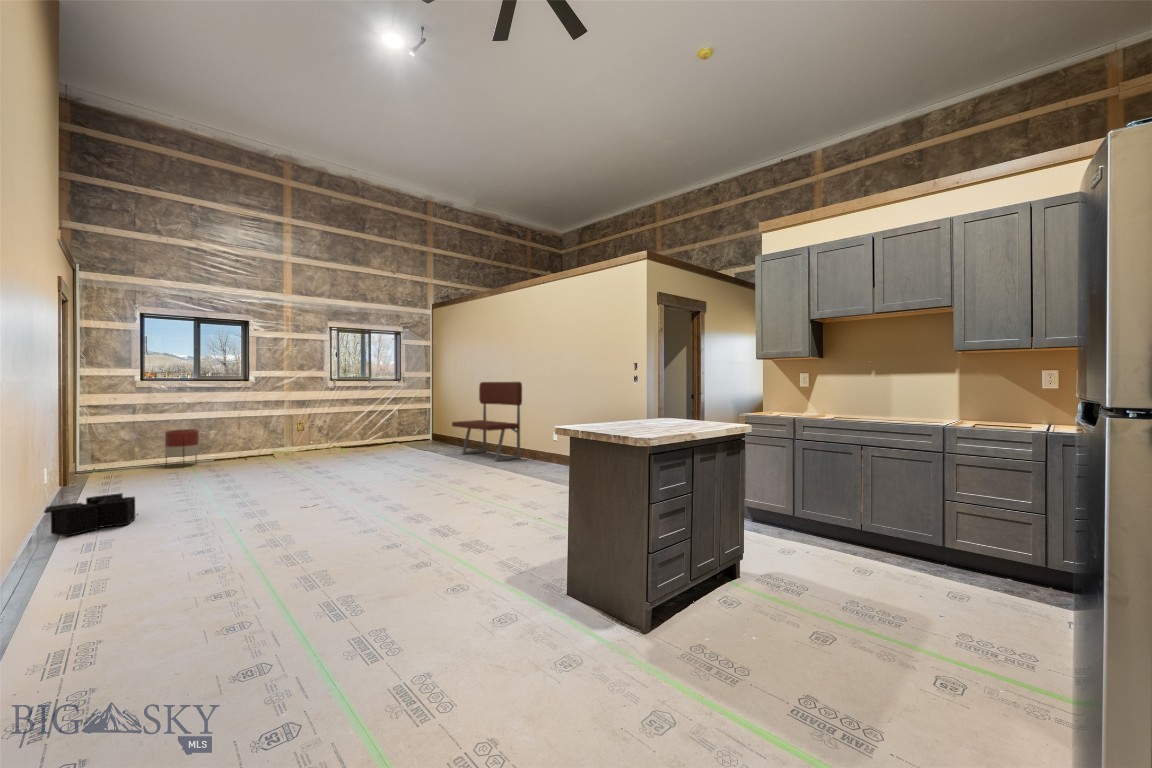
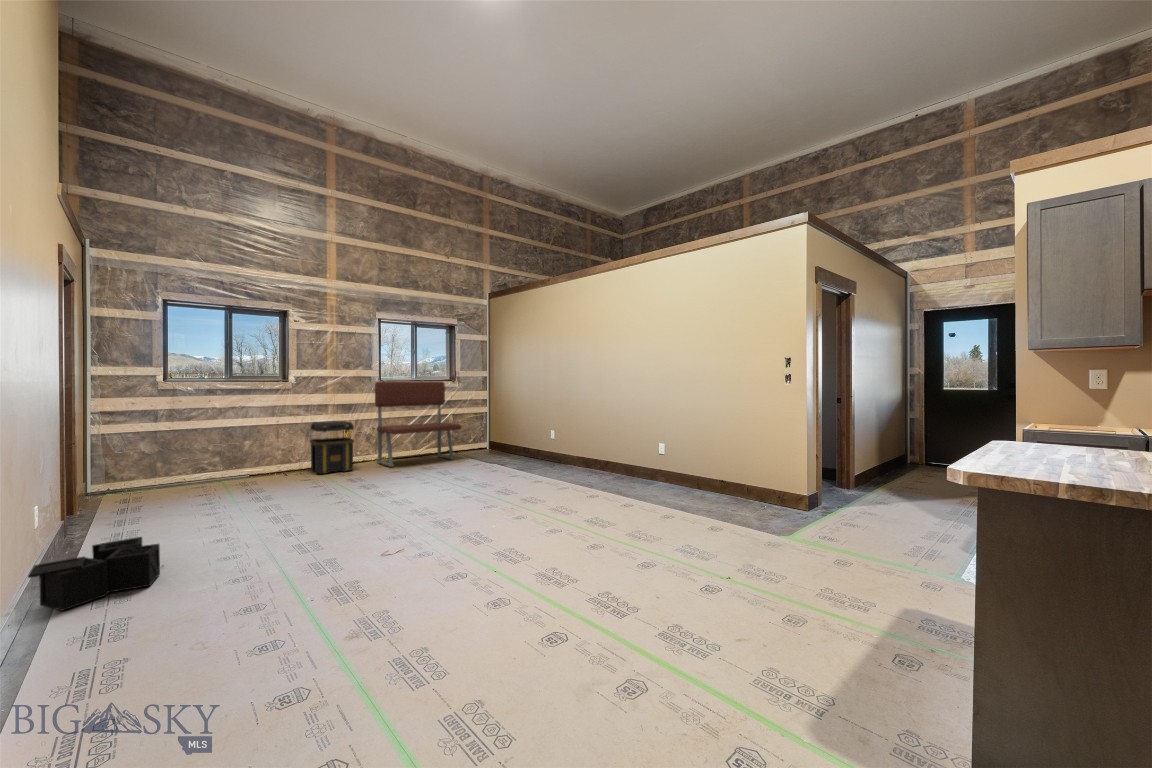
bench: present [452,382,522,461] -> present [375,381,461,467]
toolbox: none [267,415,305,459] -> present [310,421,354,474]
planter: present [165,429,199,466] -> none [193,440,232,487]

